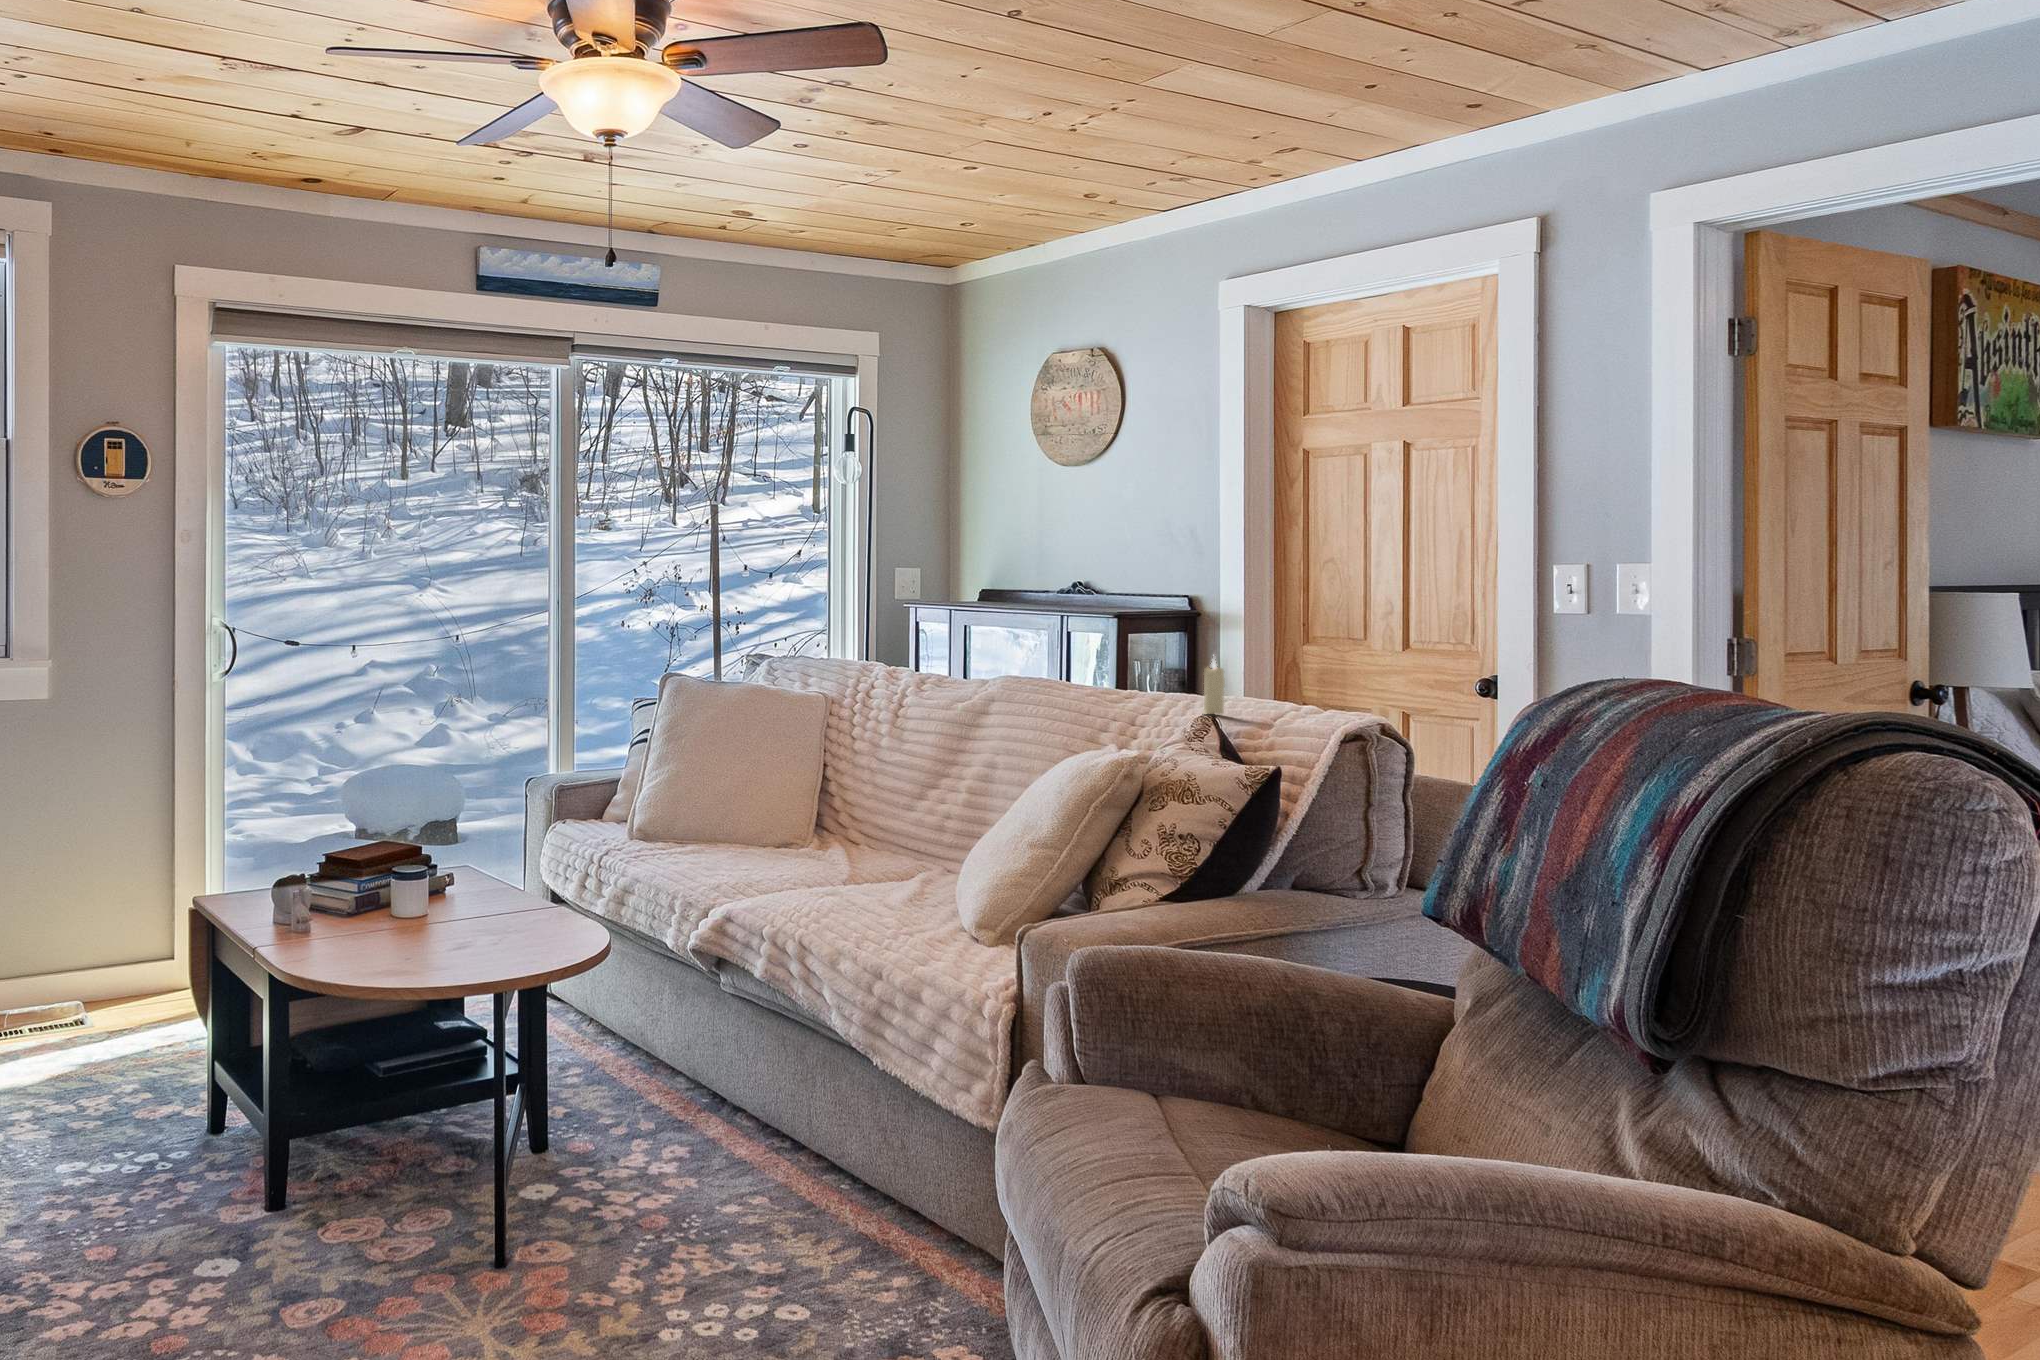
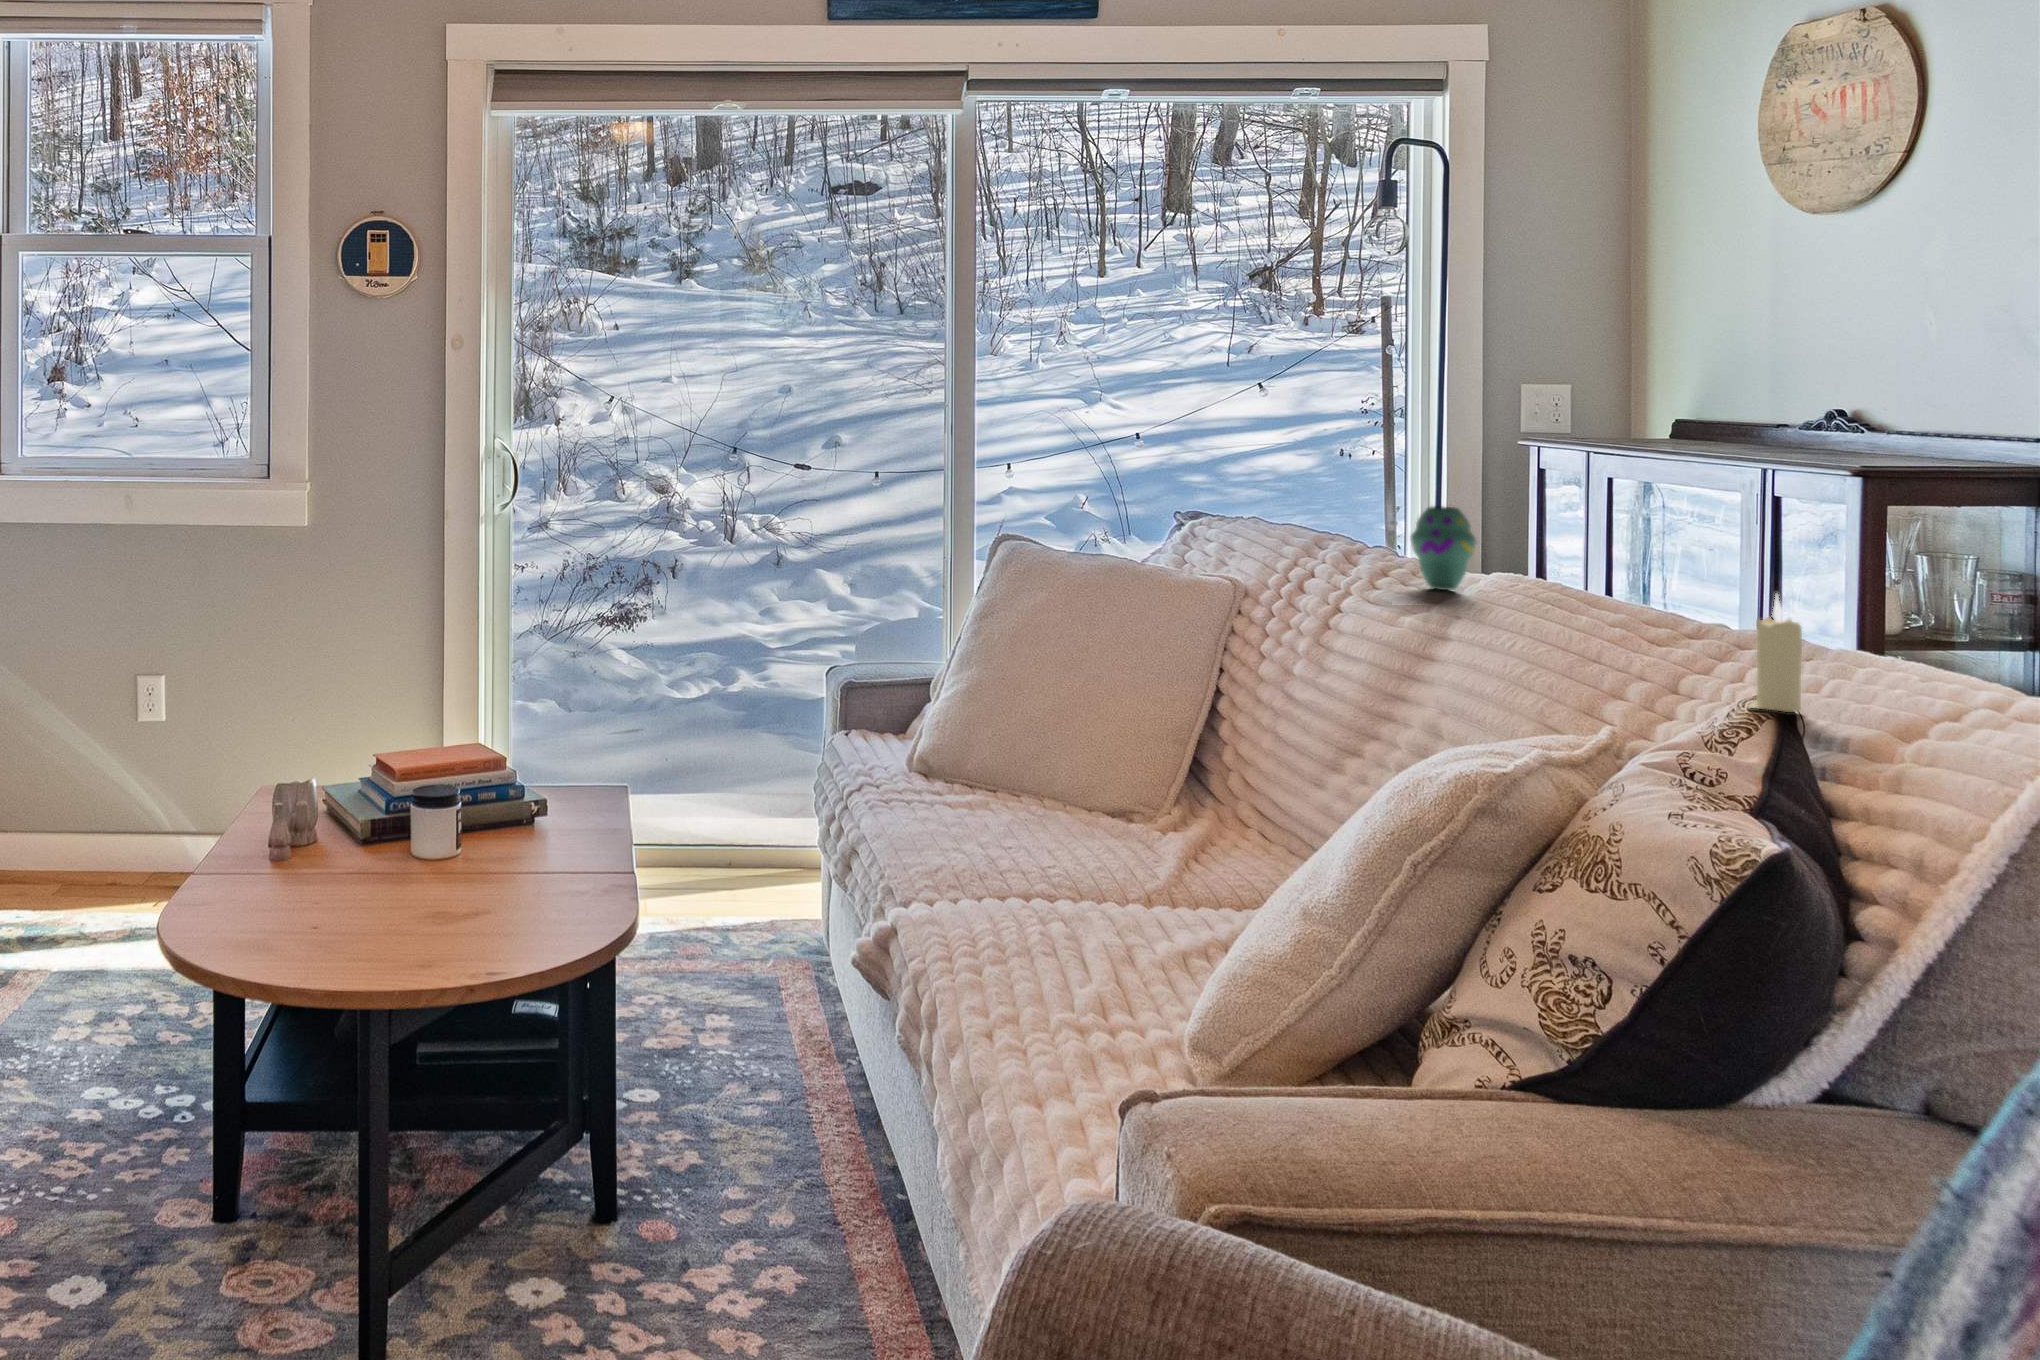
vase: none [956,633,992,683] -> present [1410,506,1476,590]

